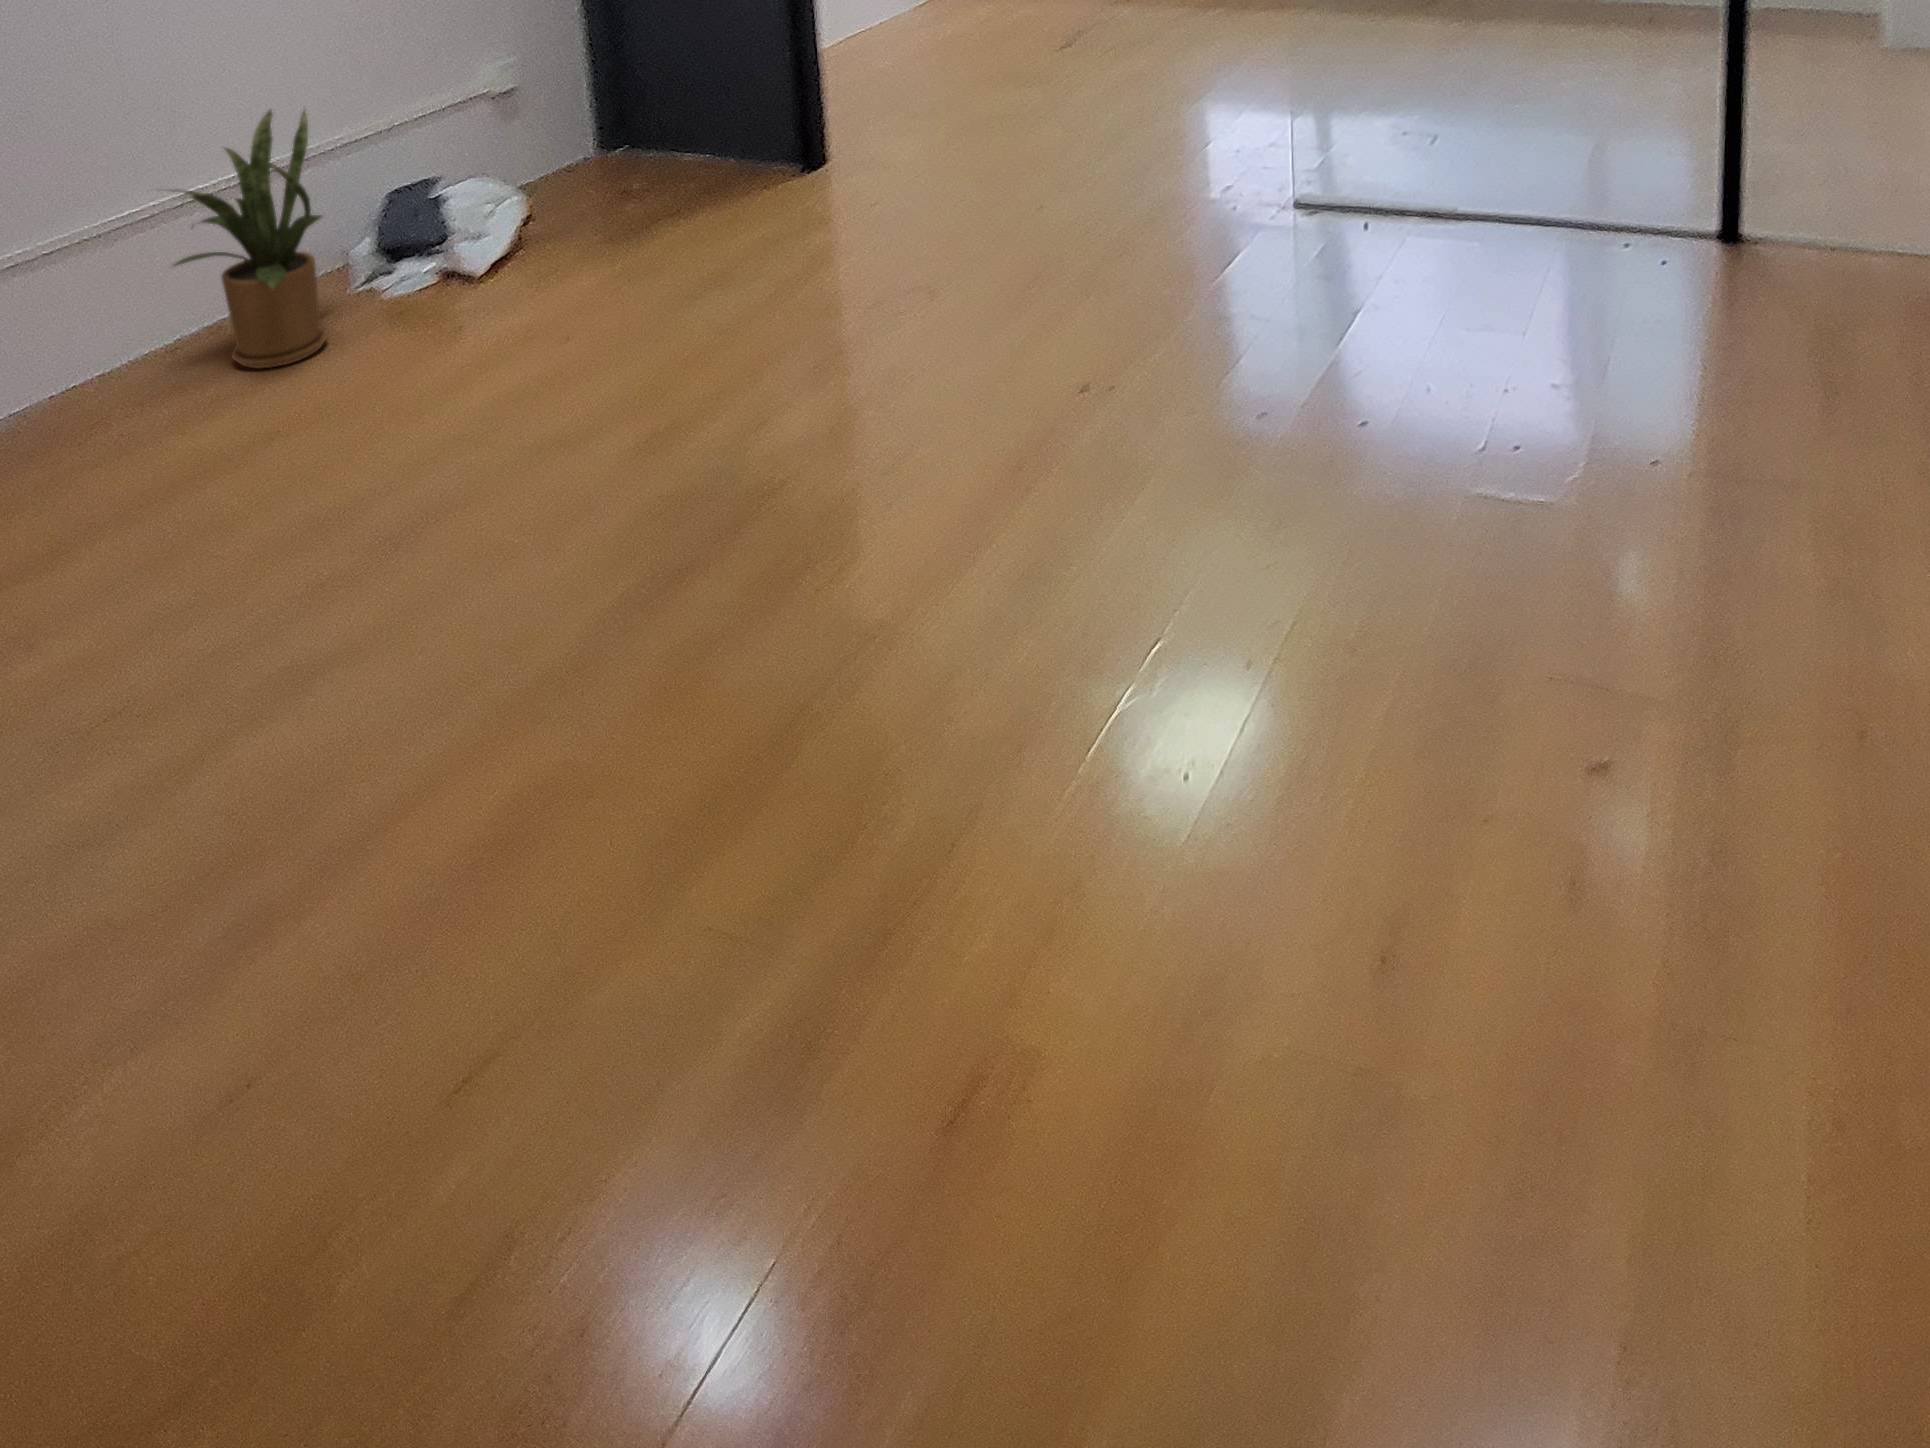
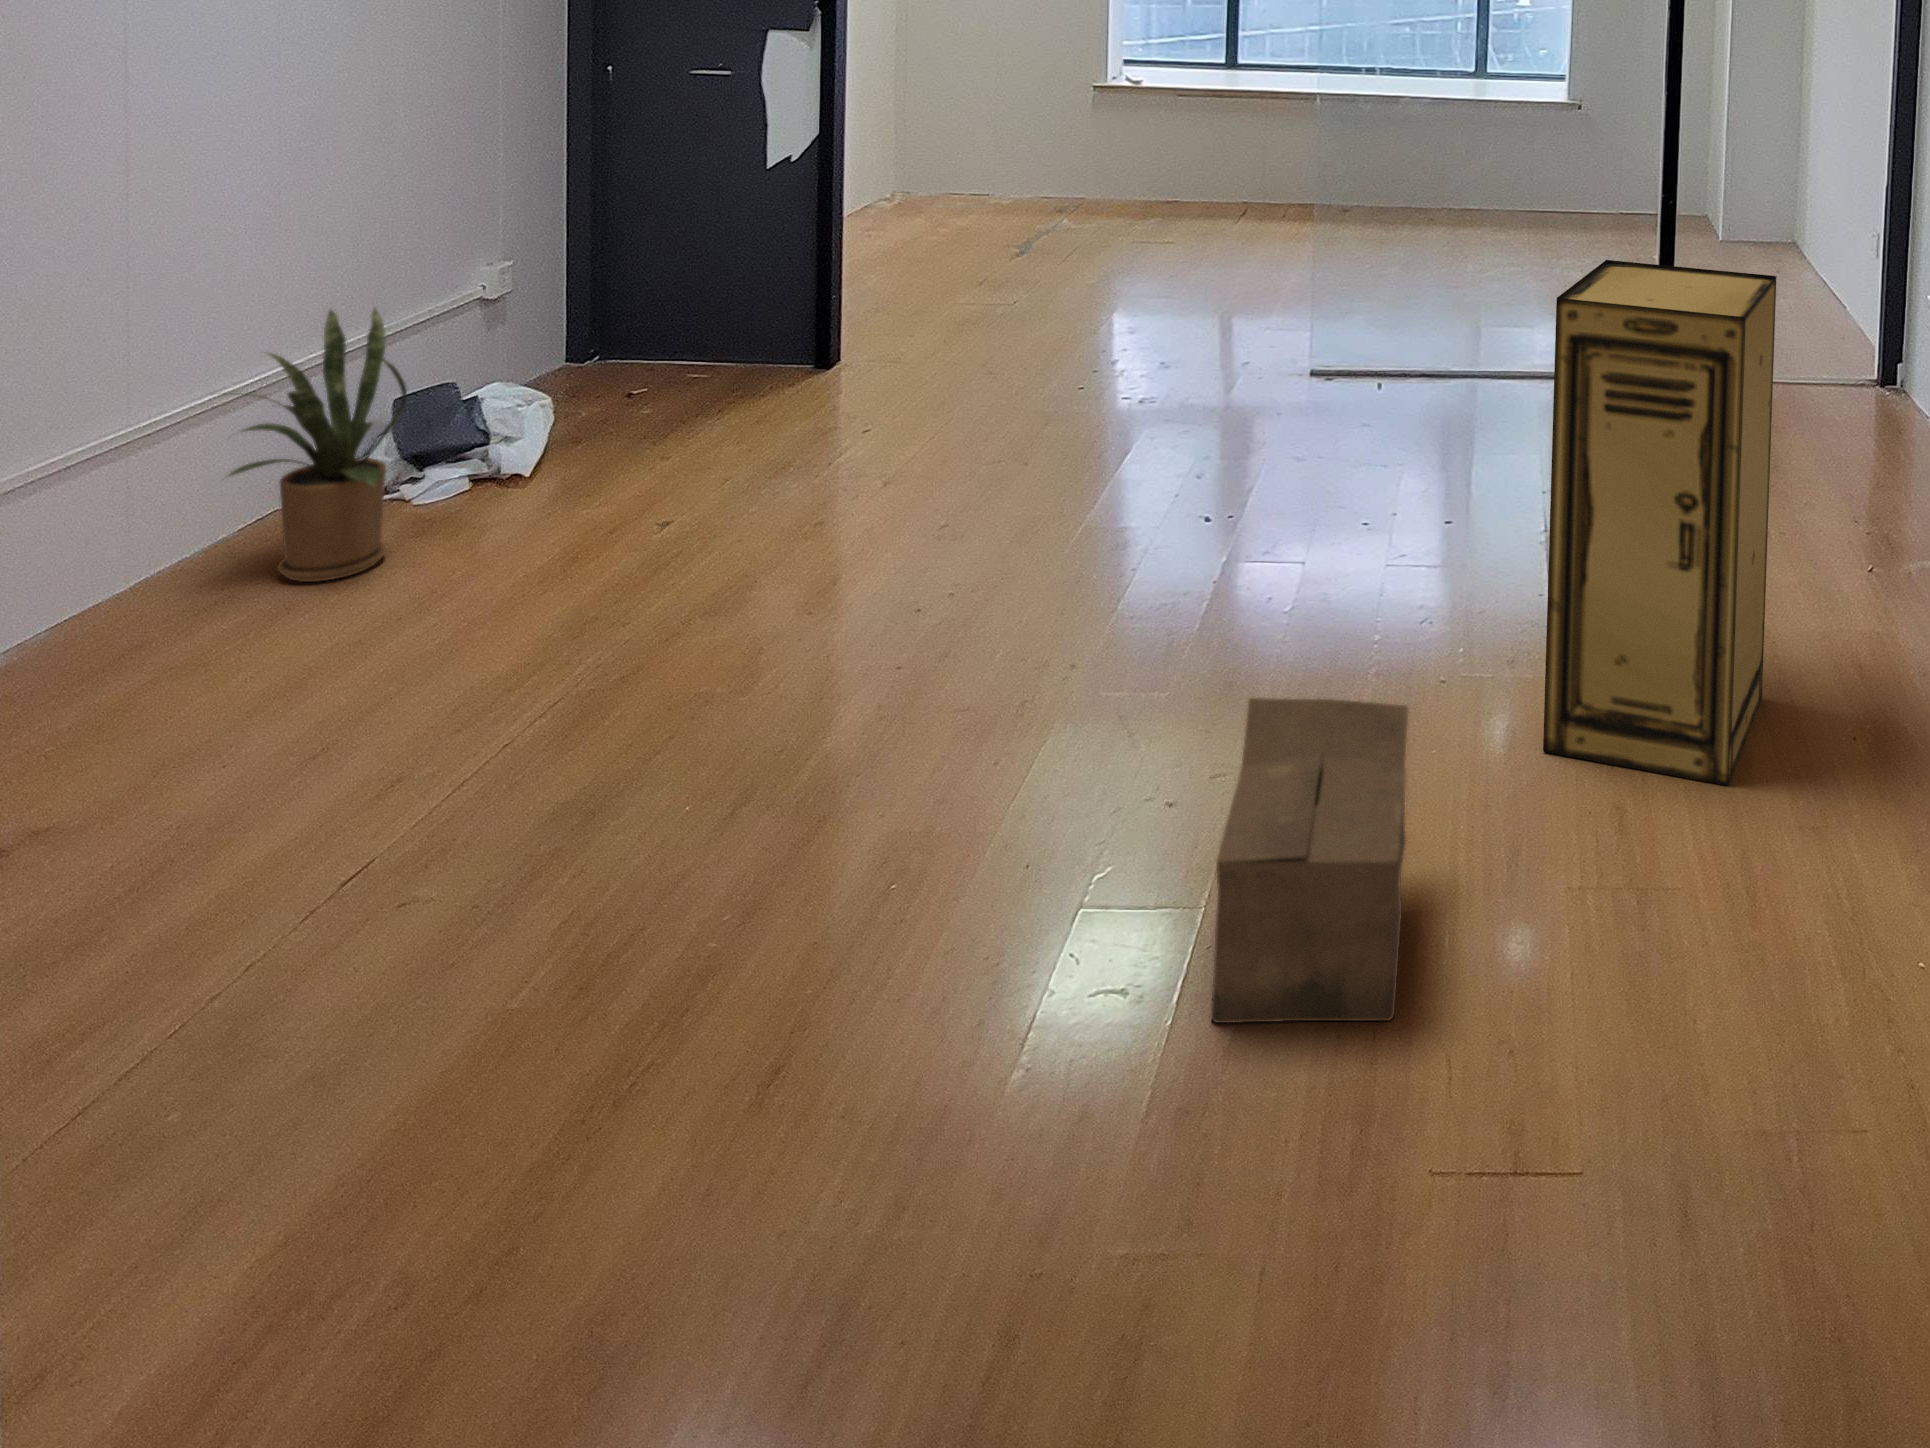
storage cabinet: none [1266,156,1668,997] -> present [1543,260,1776,786]
cardboard box: none [570,777,979,1362] -> present [1211,698,1409,1023]

